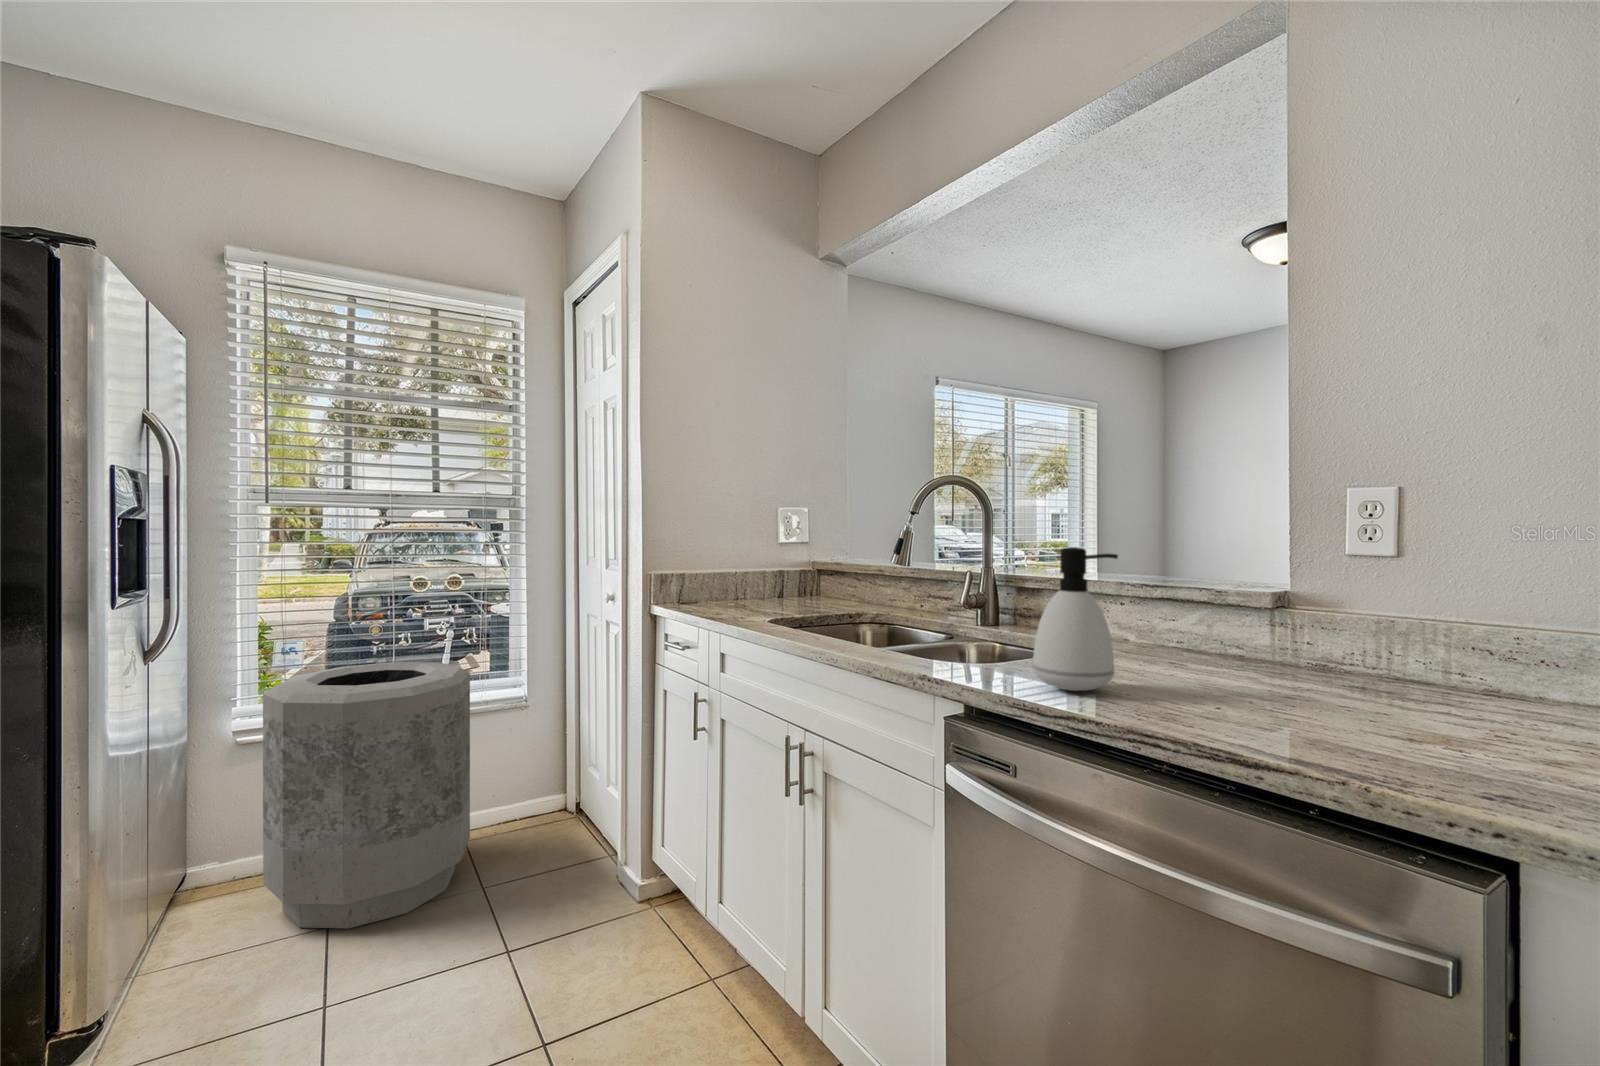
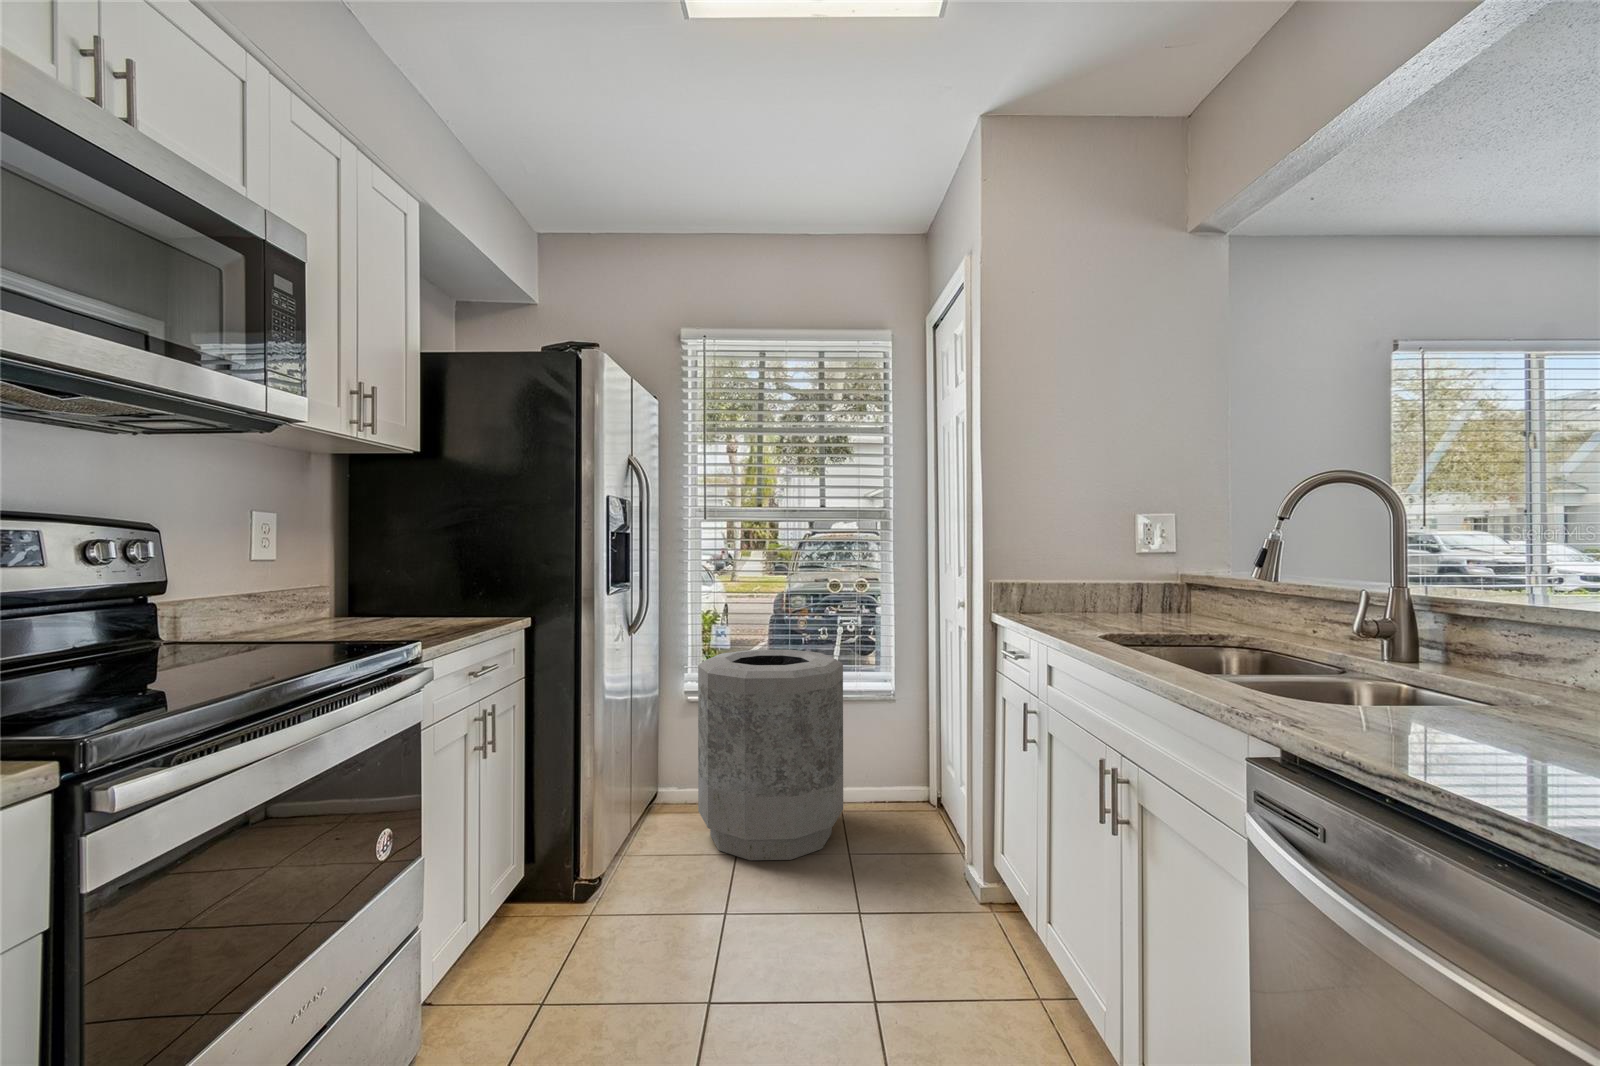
soap dispenser: present [1033,547,1118,691] -> none [1376,565,1510,751]

